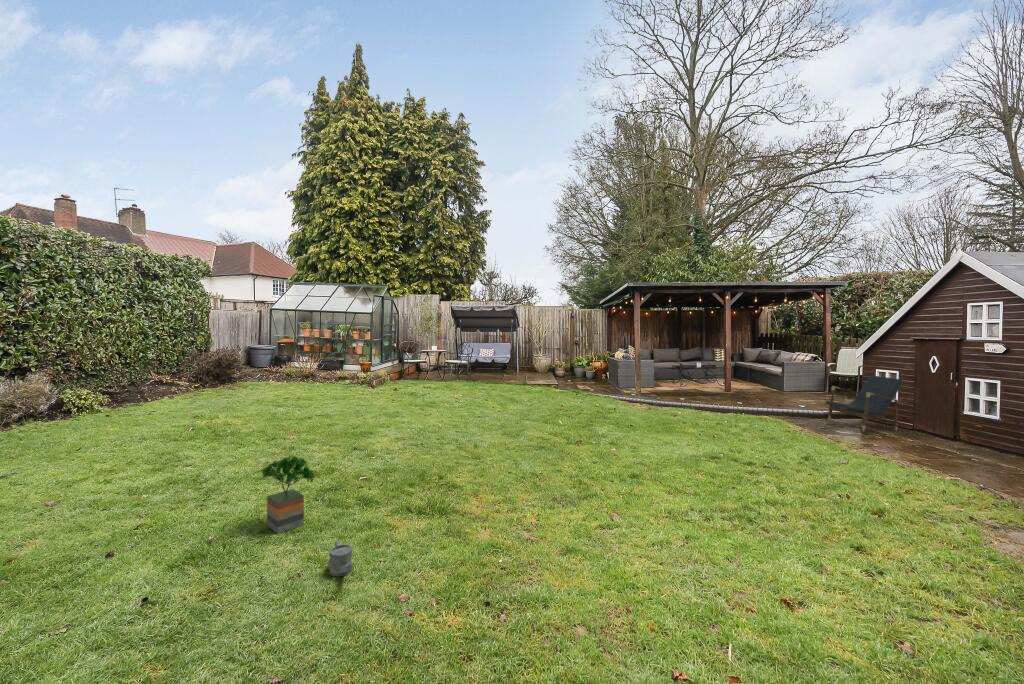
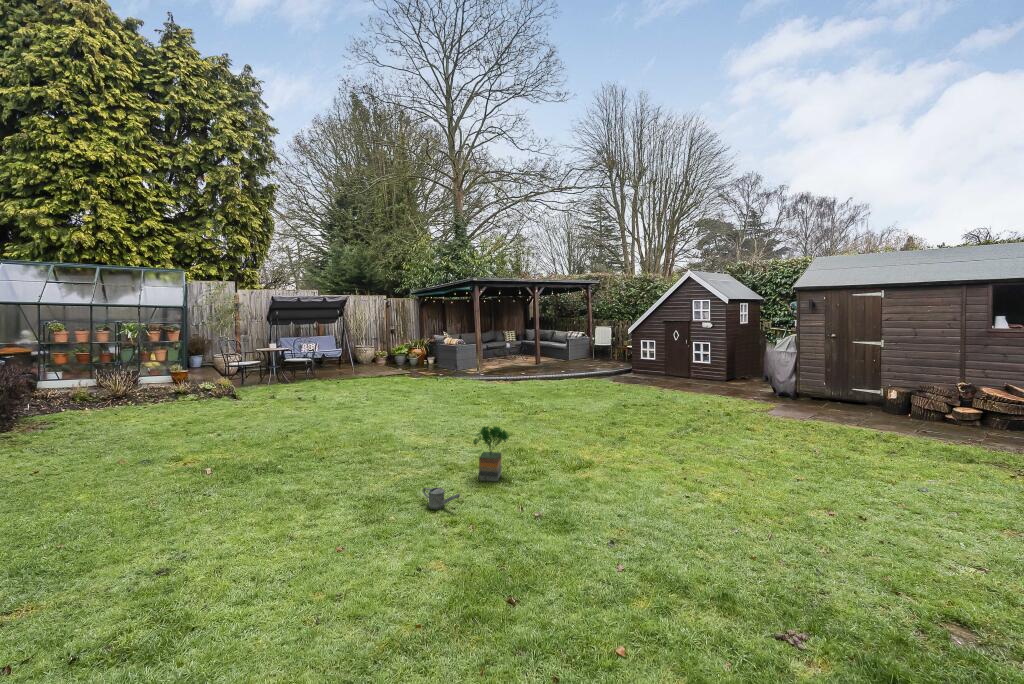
lounge chair: present [826,375,903,431] -> none [620,345,660,382]
potted tree: present [261,456,315,534] -> present [473,426,509,481]

